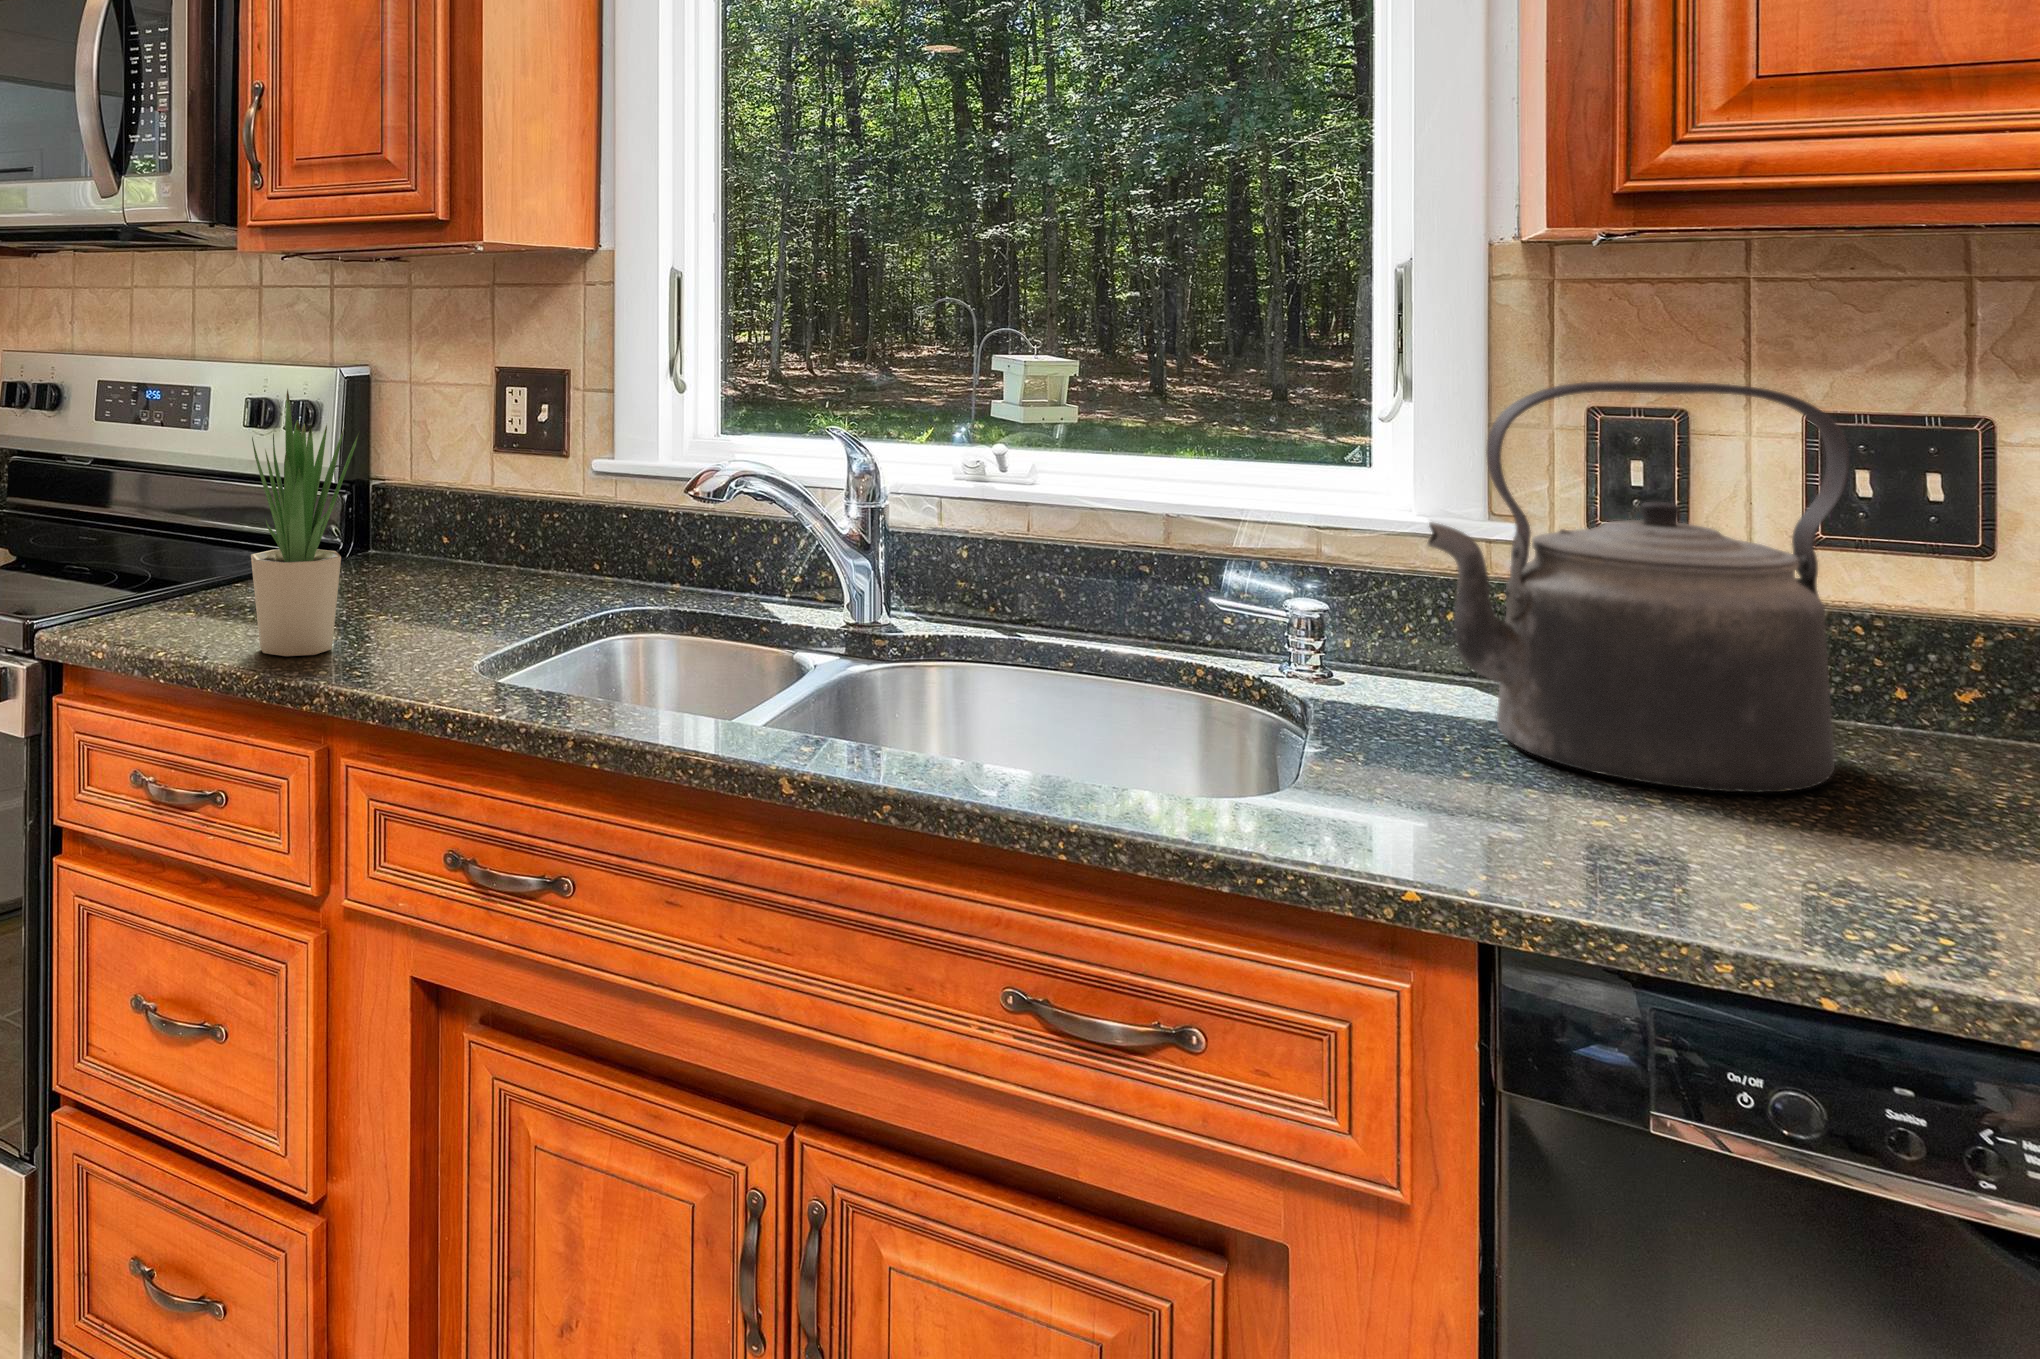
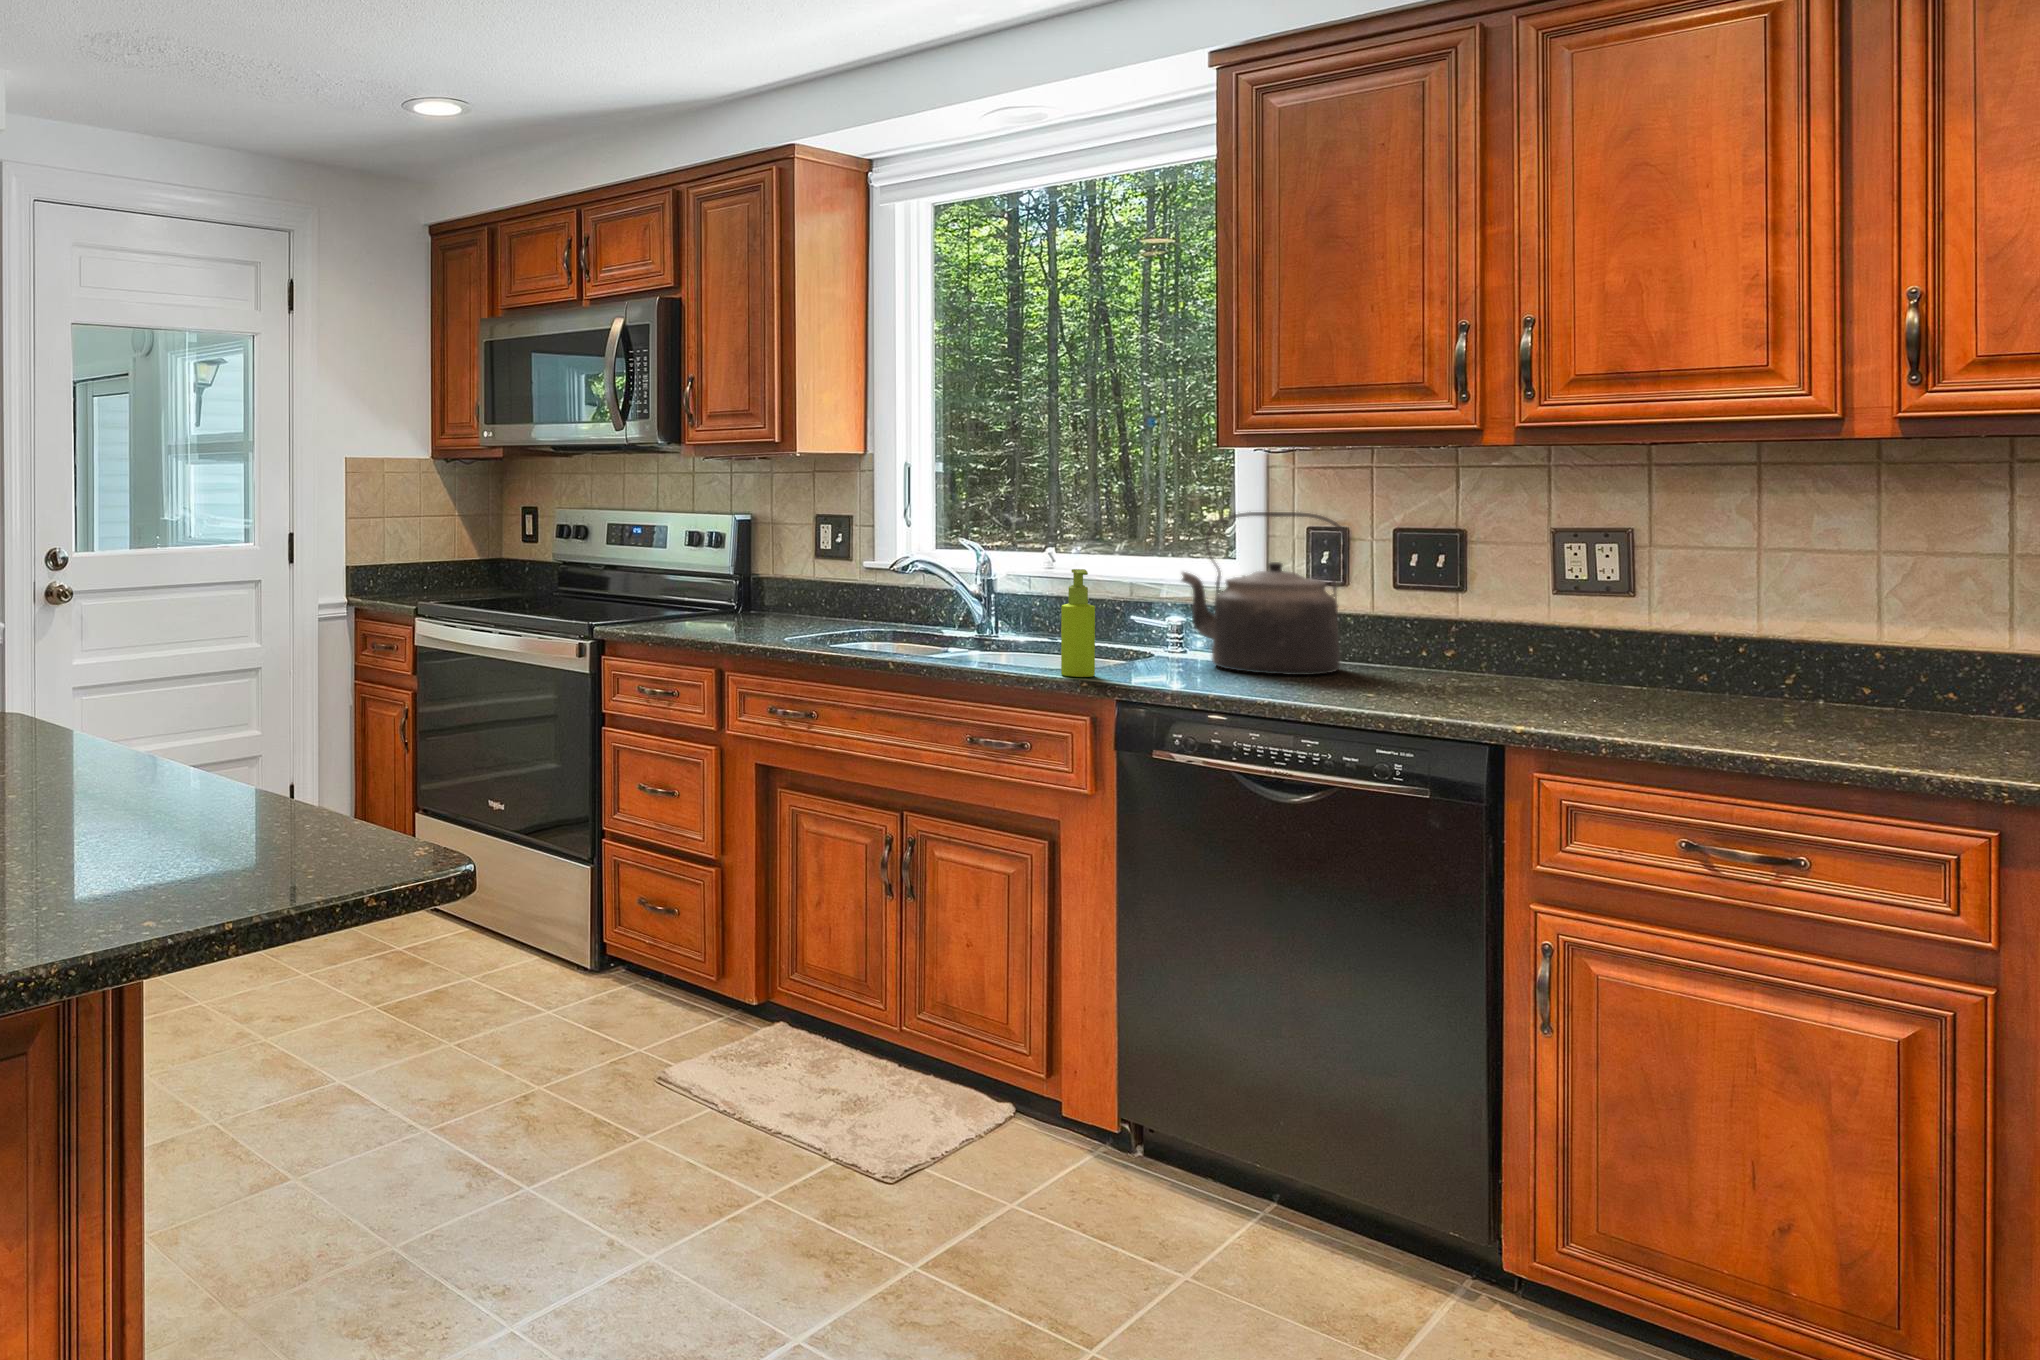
potted plant: present [251,390,359,656] -> none [689,519,737,636]
soap dispenser: none [1259,543,1358,842] -> present [1061,569,1095,677]

